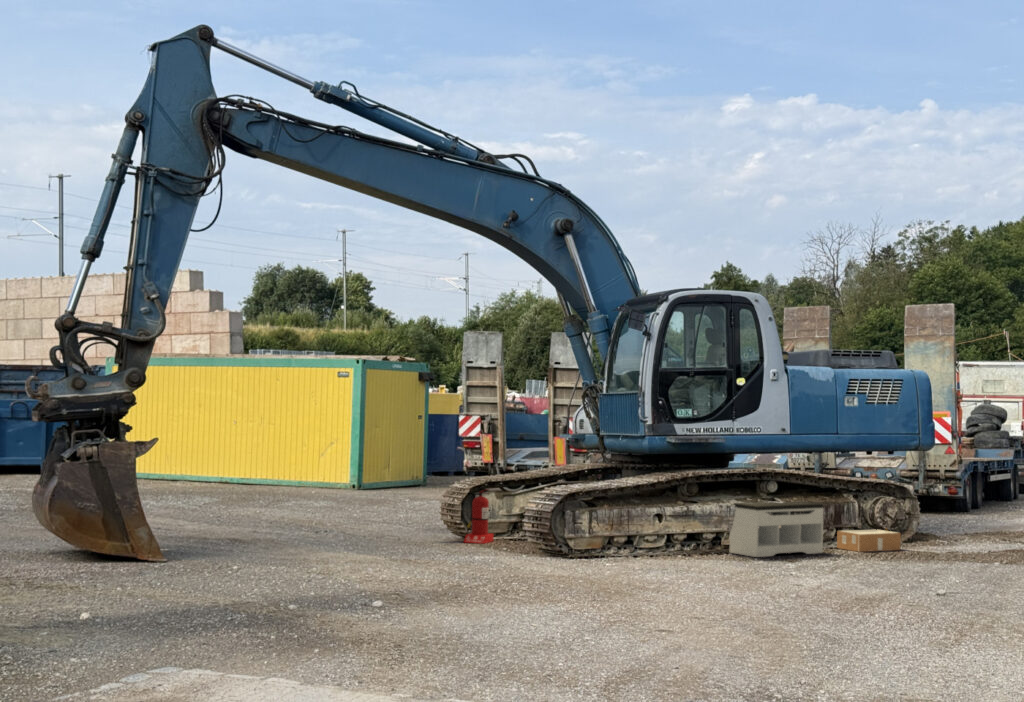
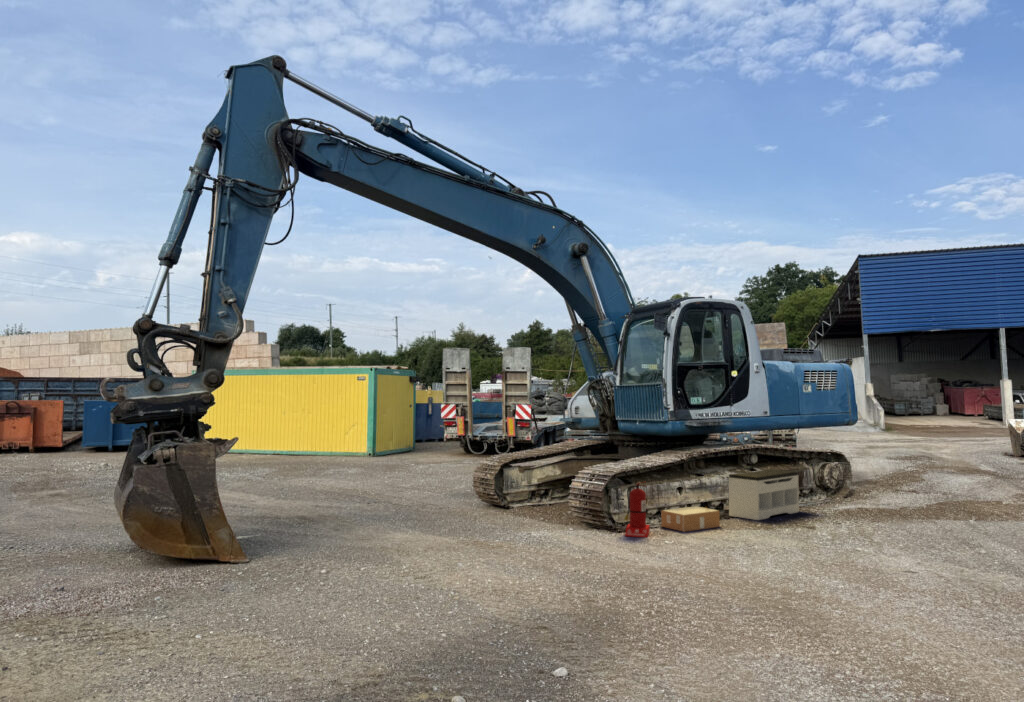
fire extinguisher: present [464,491,493,544] -> present [625,483,650,537]
cardboard box: present [837,530,901,552] -> present [661,506,720,532]

